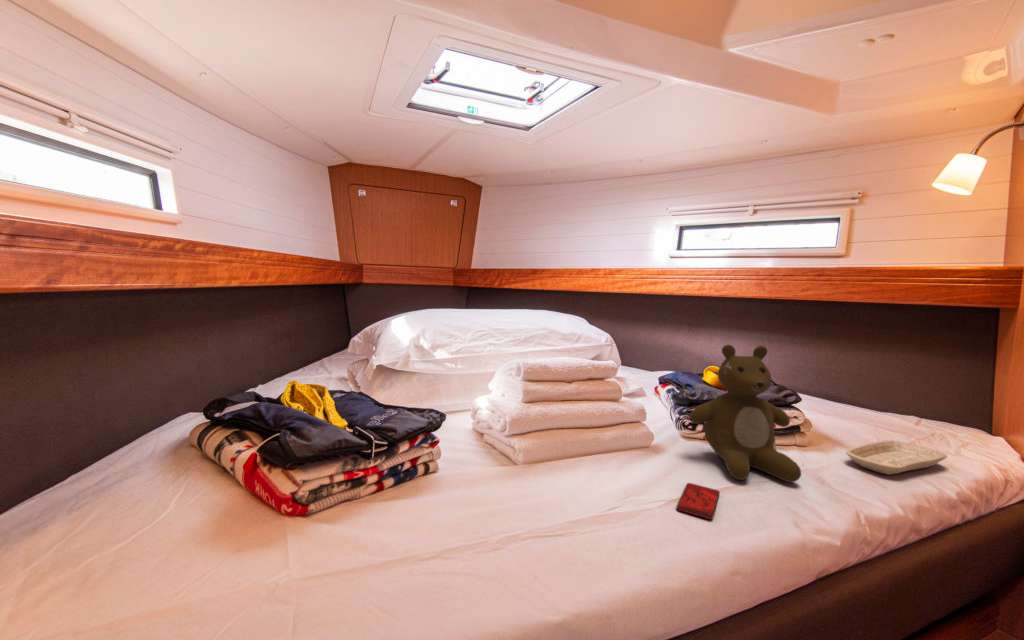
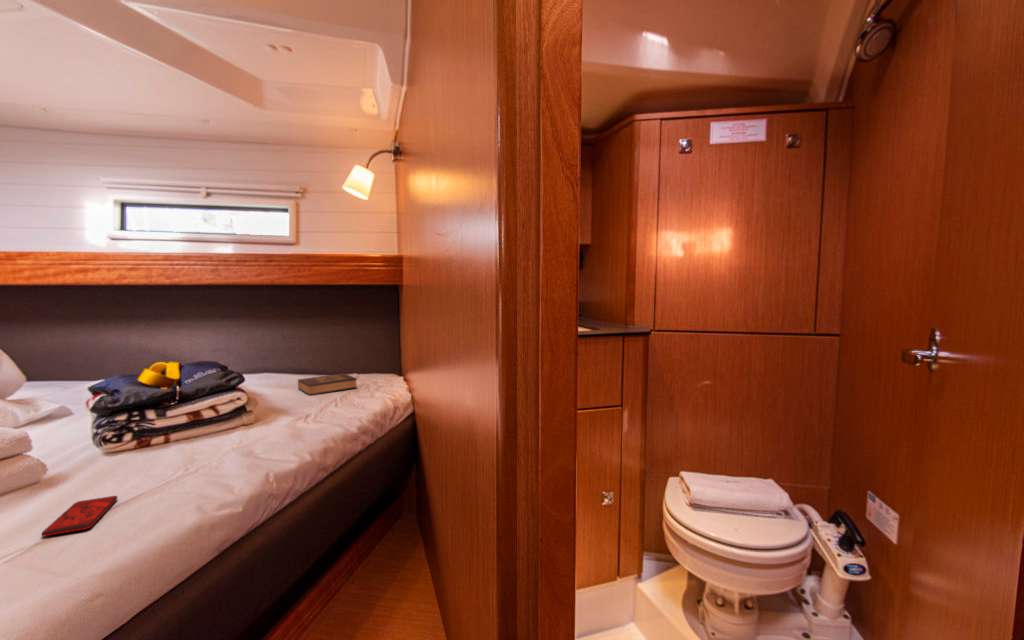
teddy bear: present [690,345,801,482] -> none [93,333,221,477]
hardback book: none [837,406,928,436] -> present [298,373,357,395]
tray: present [846,440,947,475] -> none [278,396,353,426]

